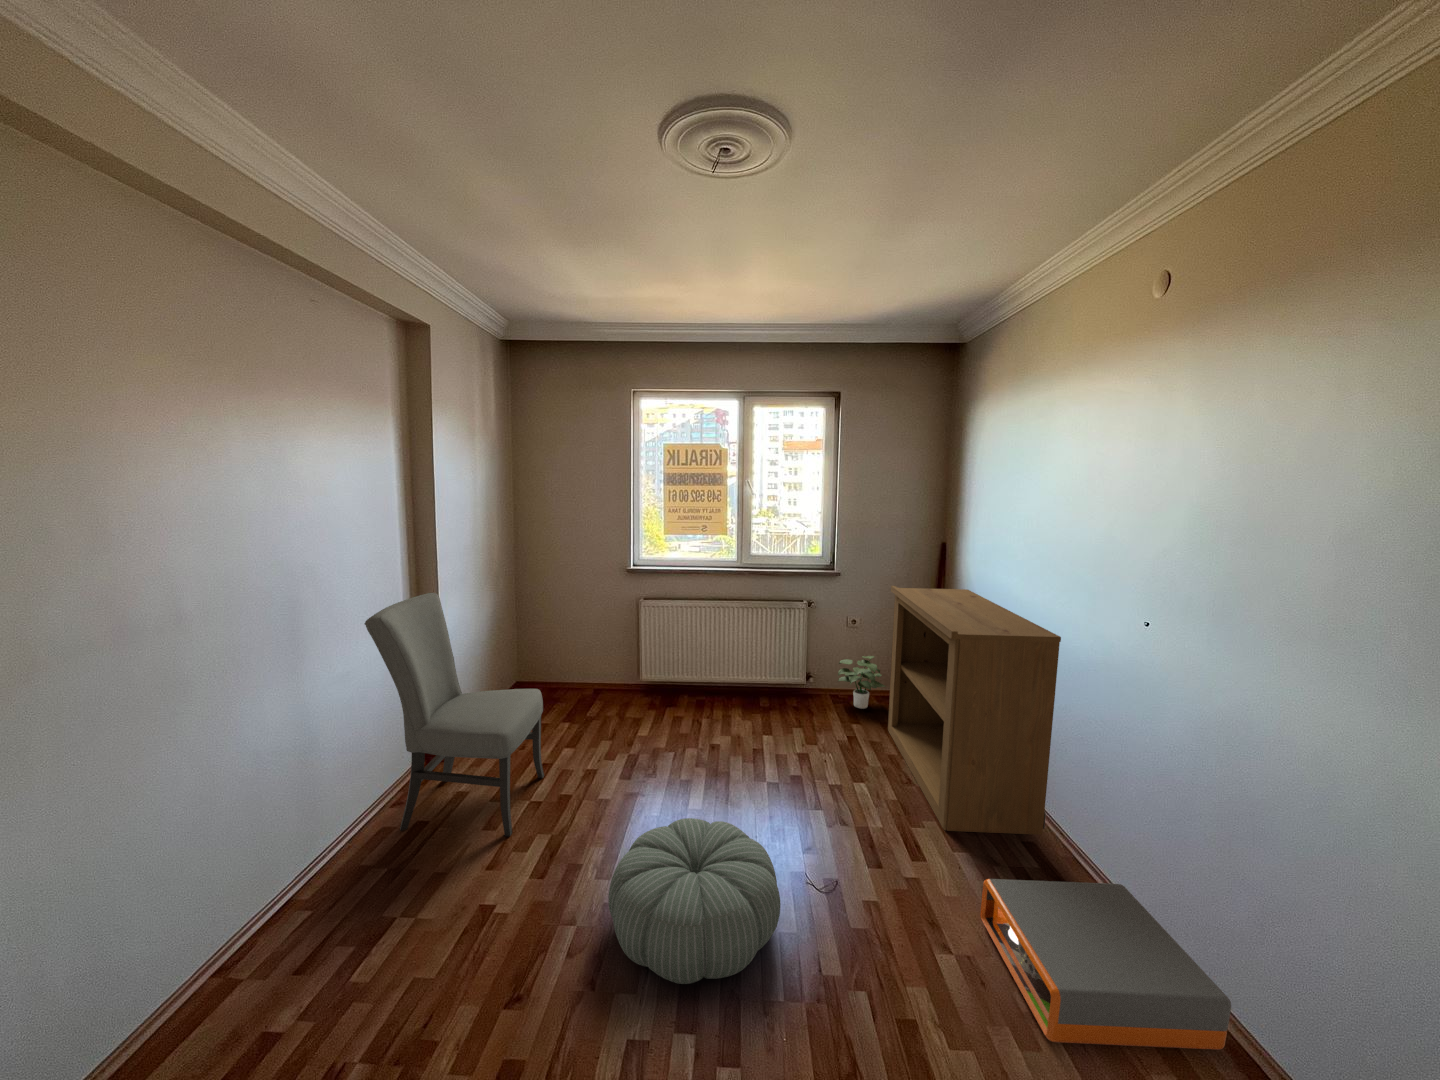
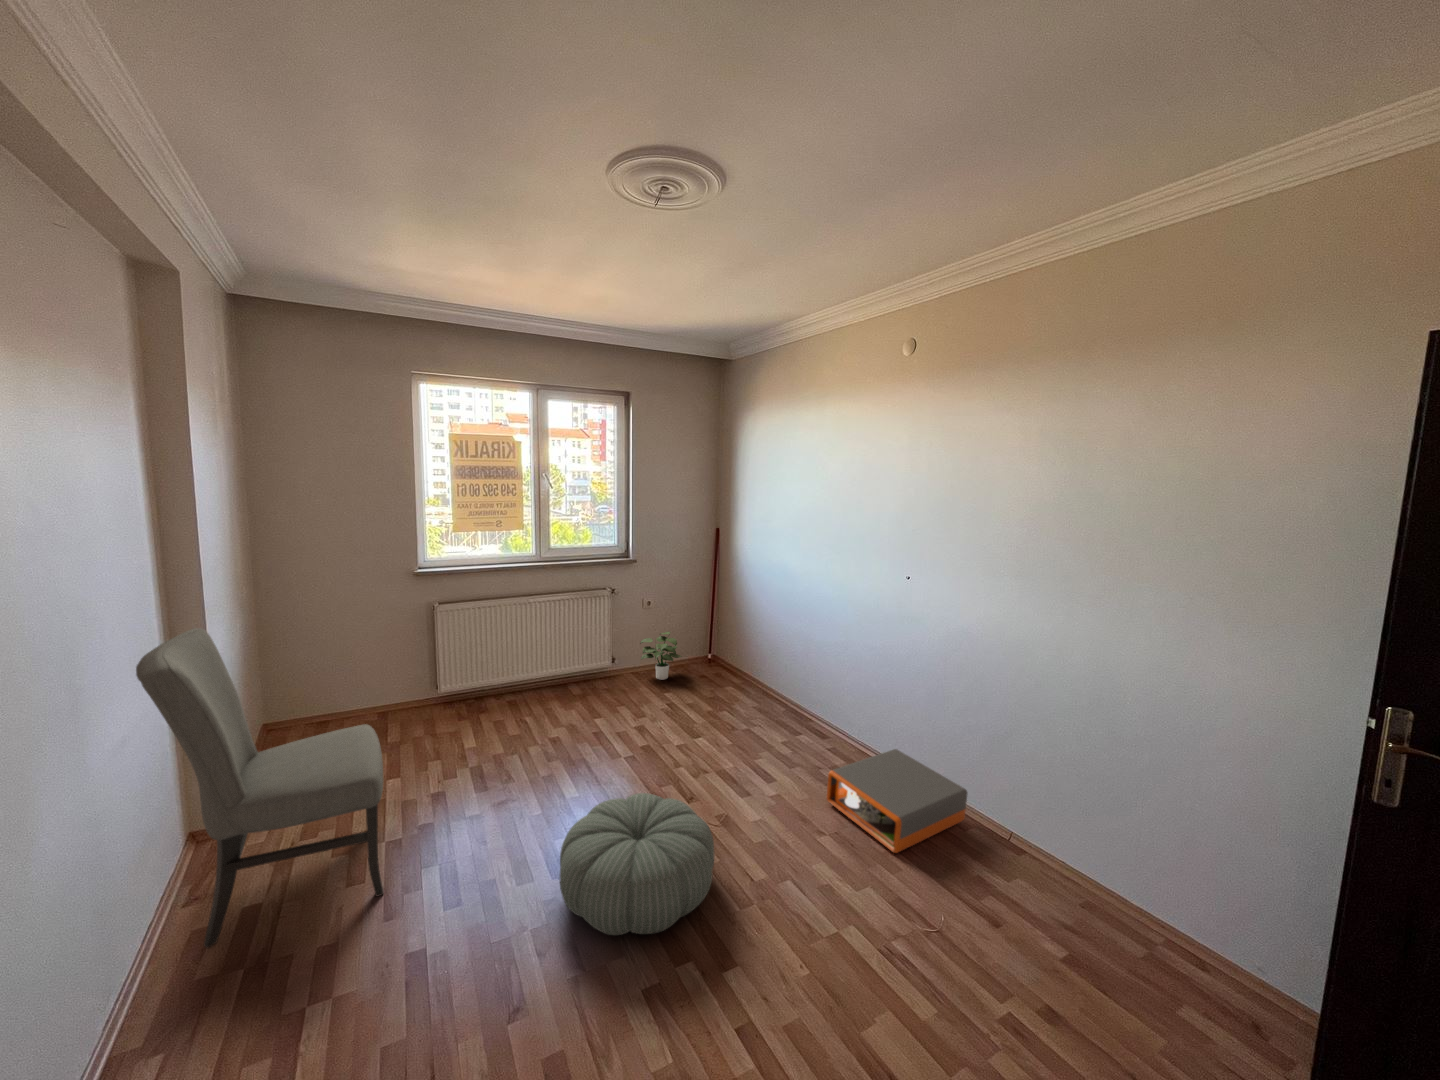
bookshelf: present [888,586,1061,835] -> none [694,565,840,753]

